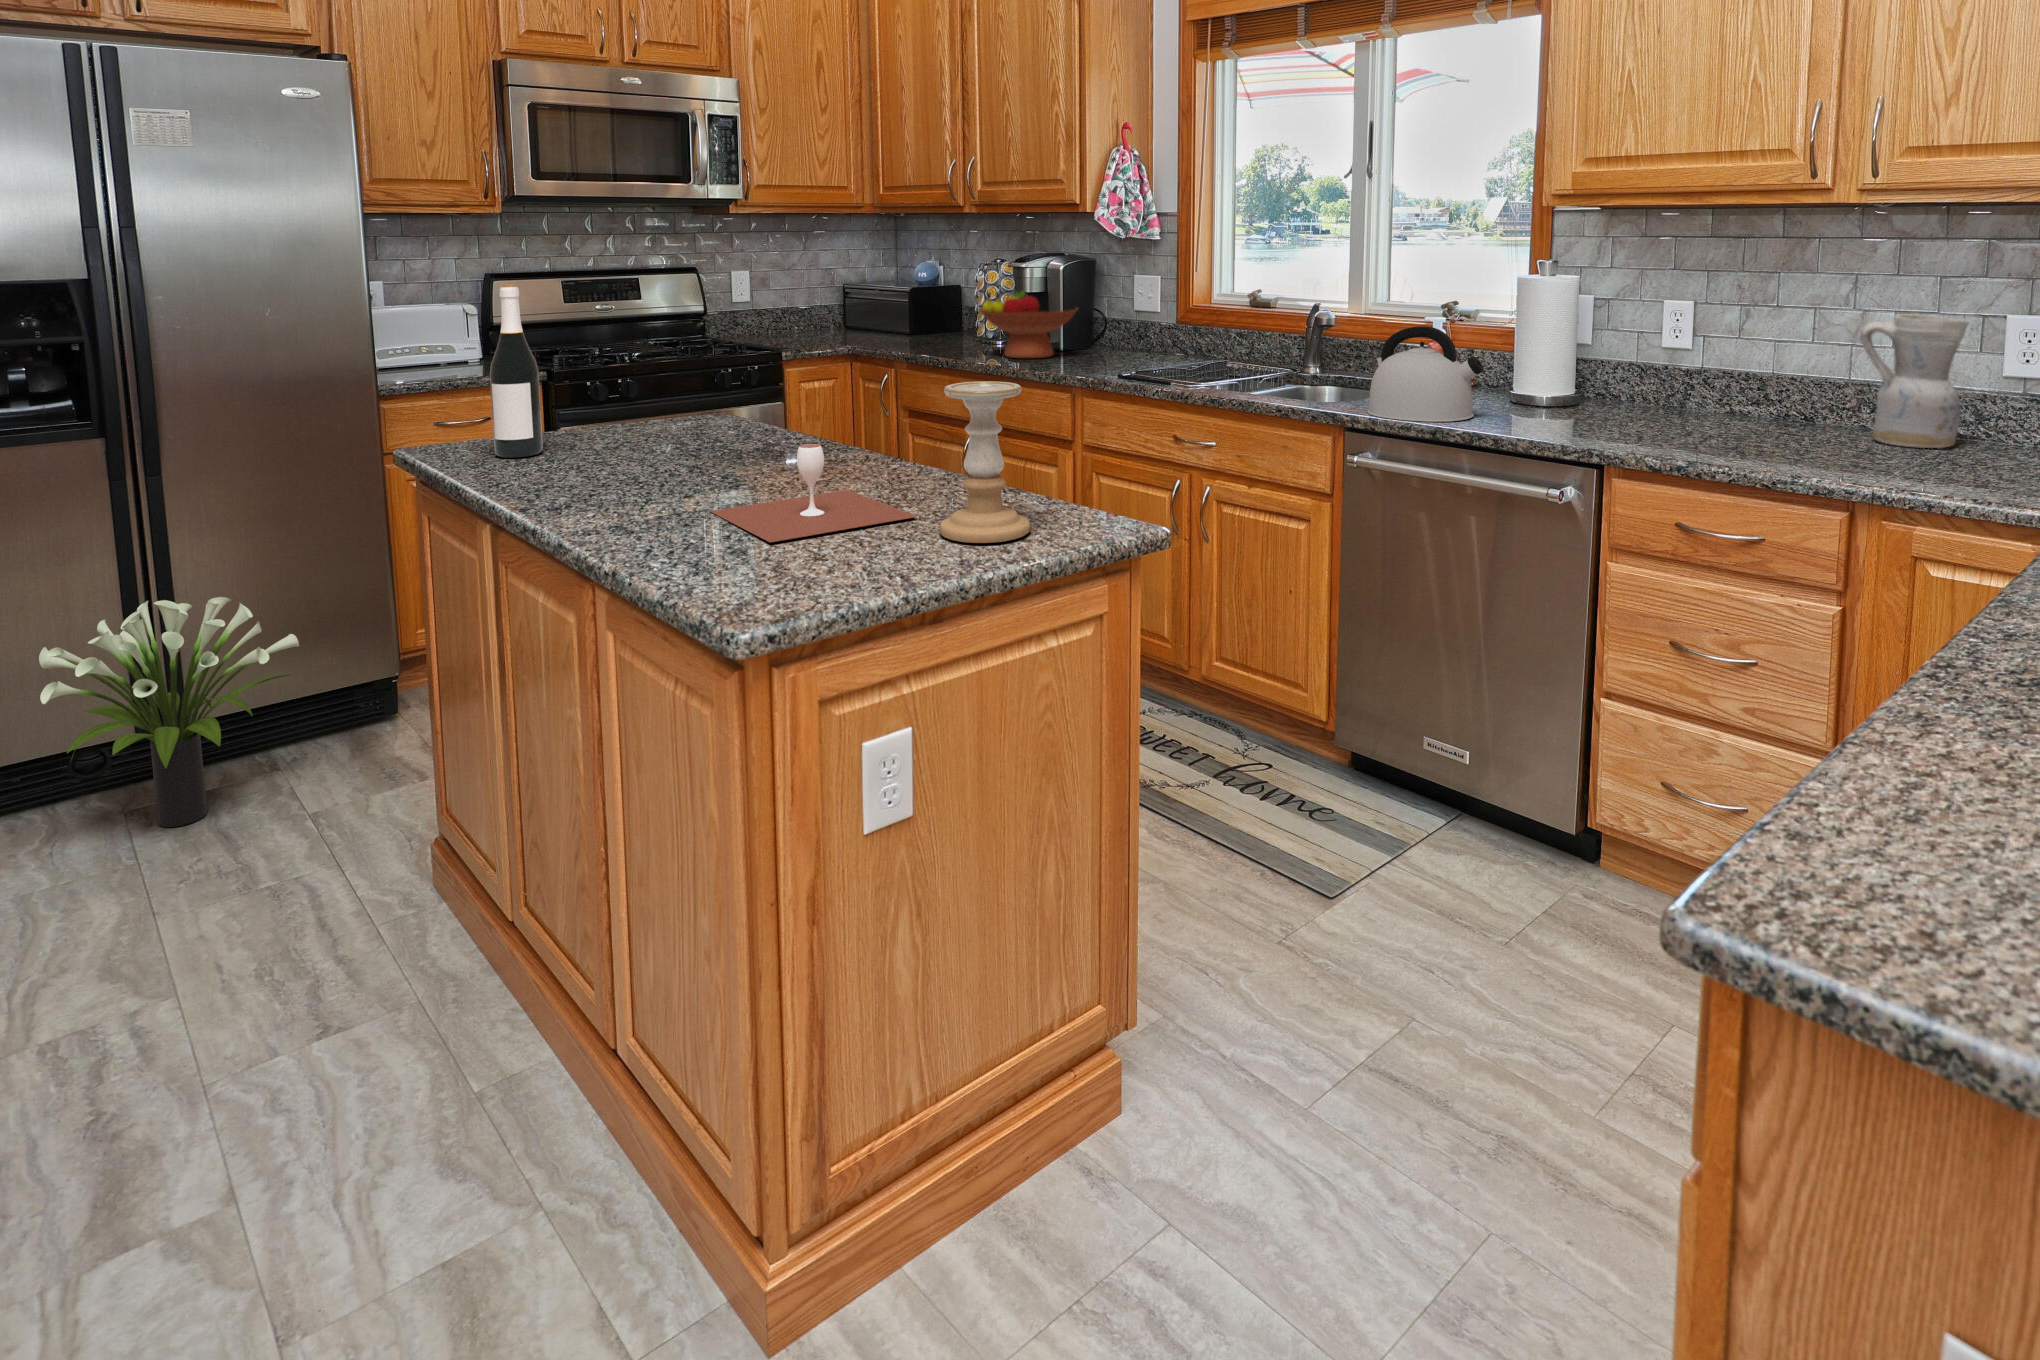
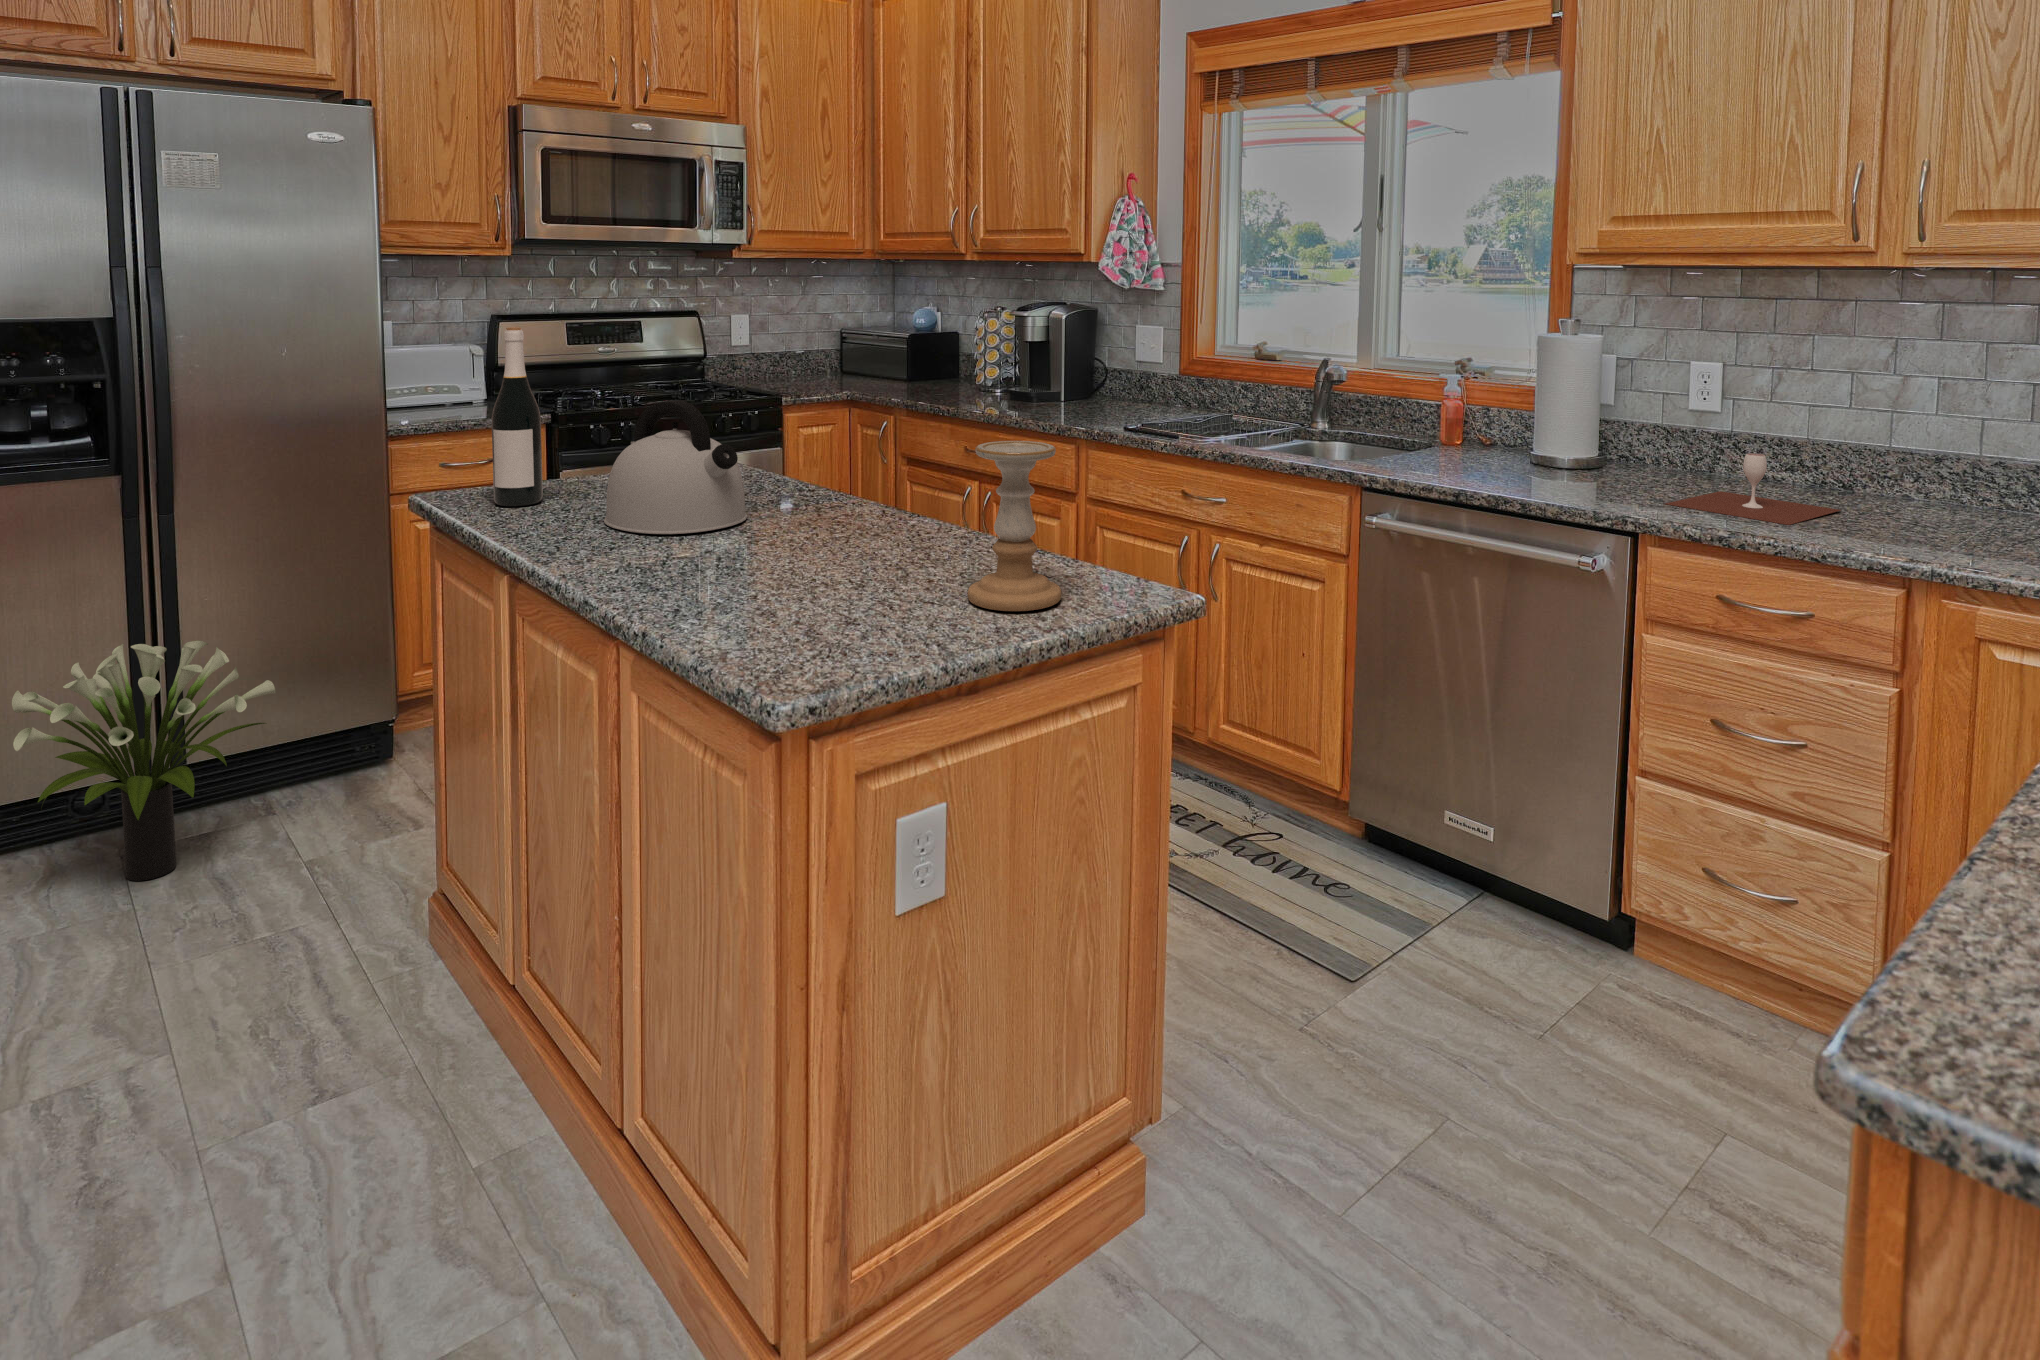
fruit bowl: present [979,291,1077,358] -> none [973,334,1077,404]
ceramic pitcher: present [1860,314,1968,448] -> none [1911,379,2028,521]
kettle: present [1367,326,1484,422] -> present [604,401,748,534]
wine glass: present [710,444,917,543] -> present [1666,453,1841,525]

